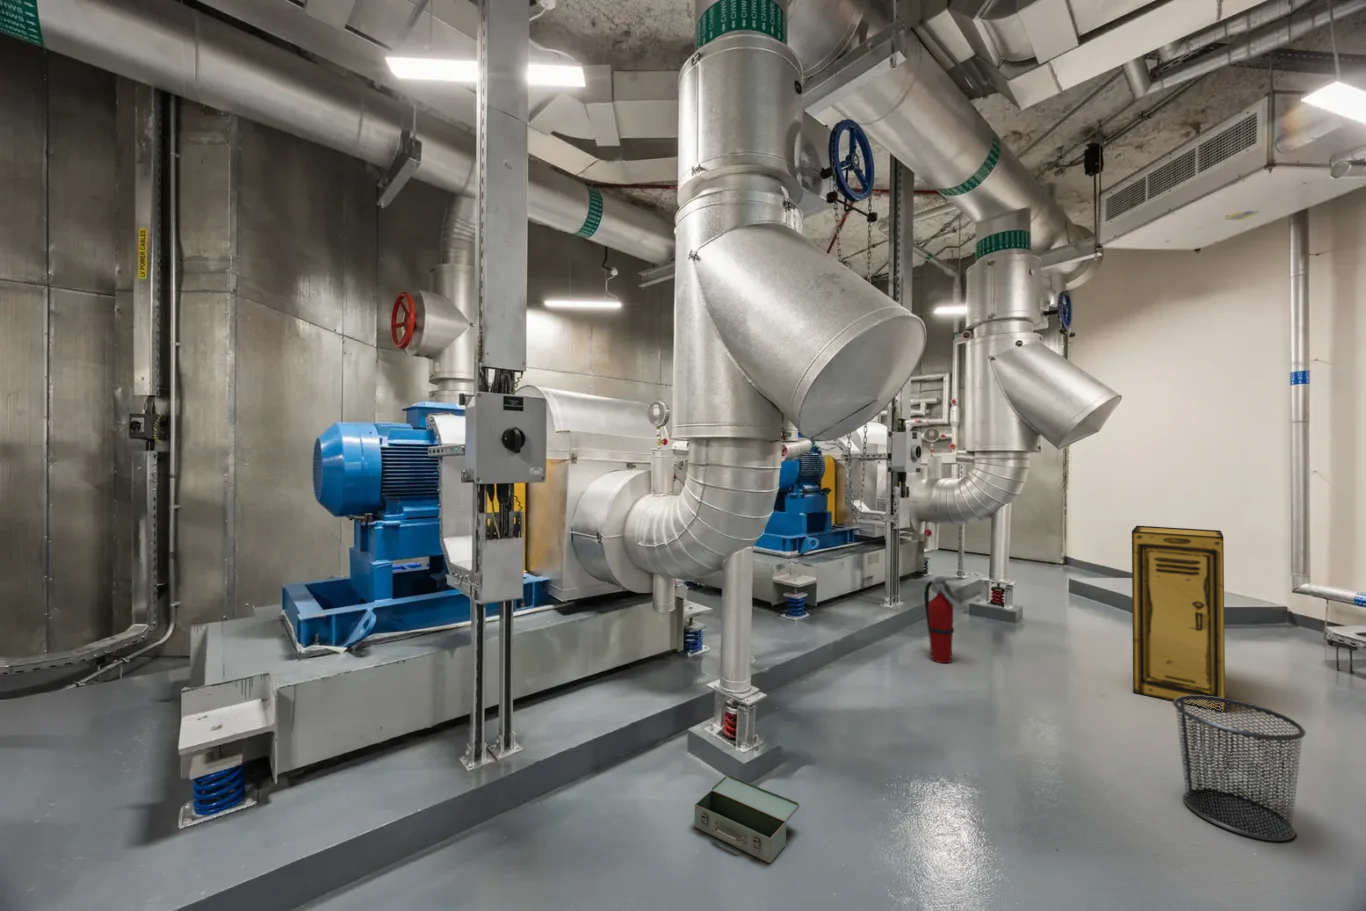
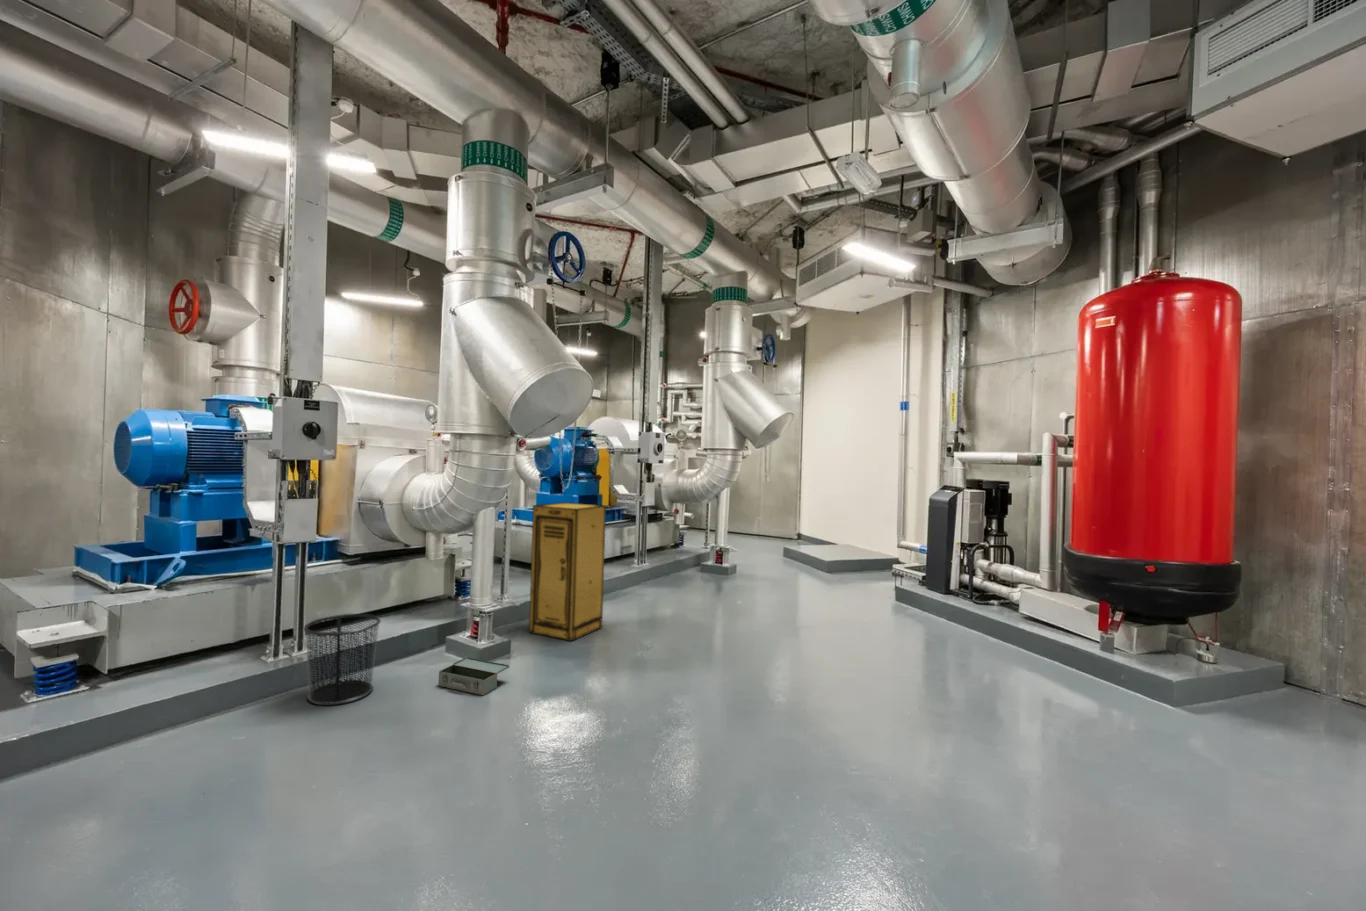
storage cabinet: present [1132,526,1225,712] -> present [529,502,606,641]
fire extinguisher: present [924,576,962,663] -> none [649,538,670,600]
waste bin: present [1173,695,1305,841] -> present [304,614,381,705]

